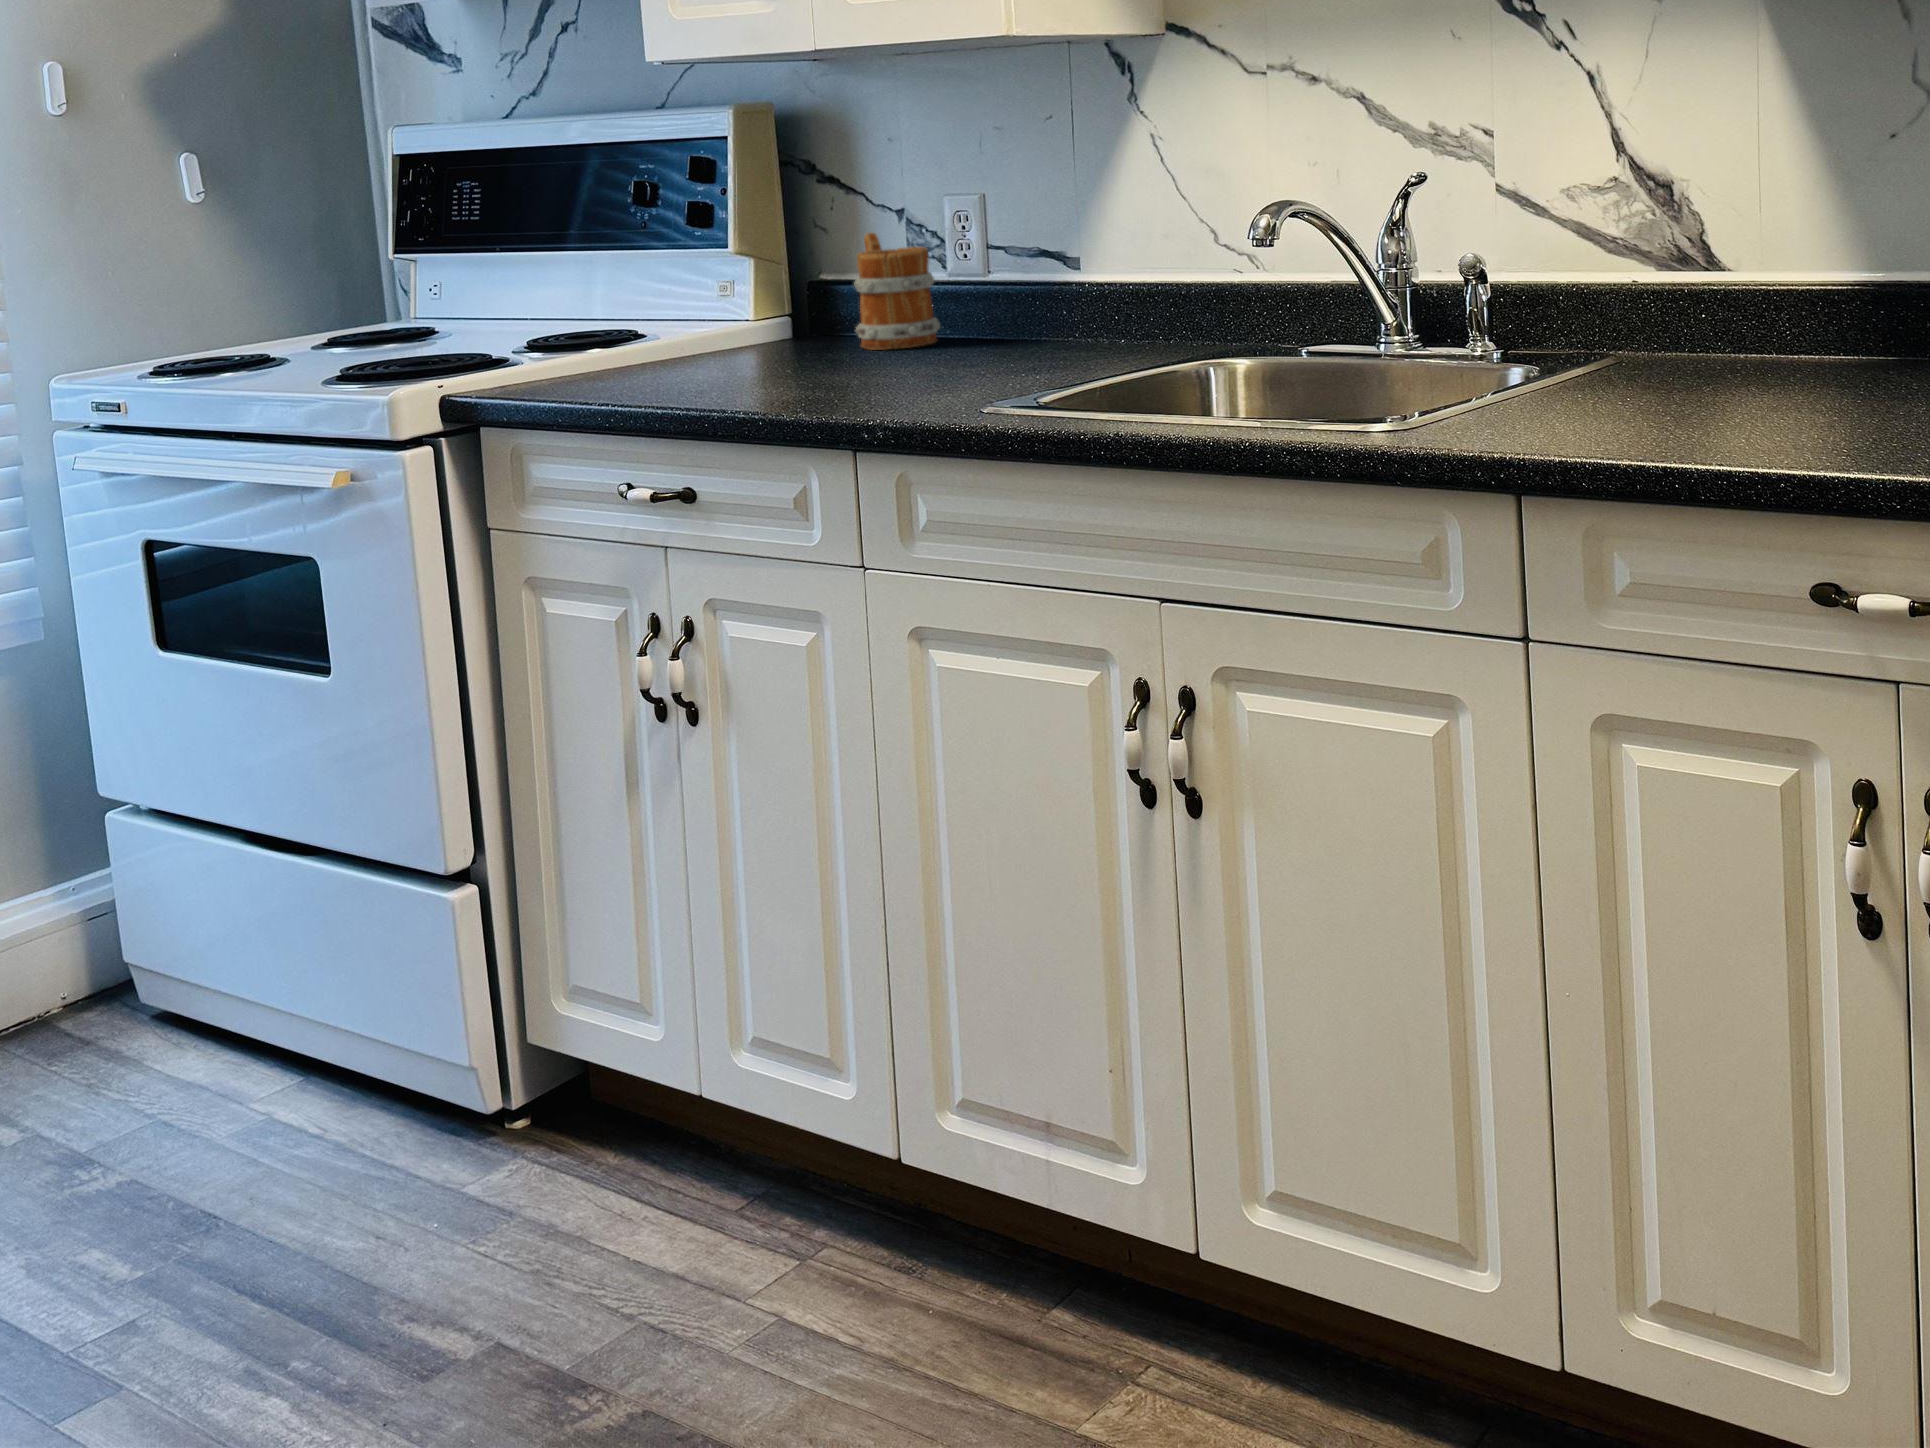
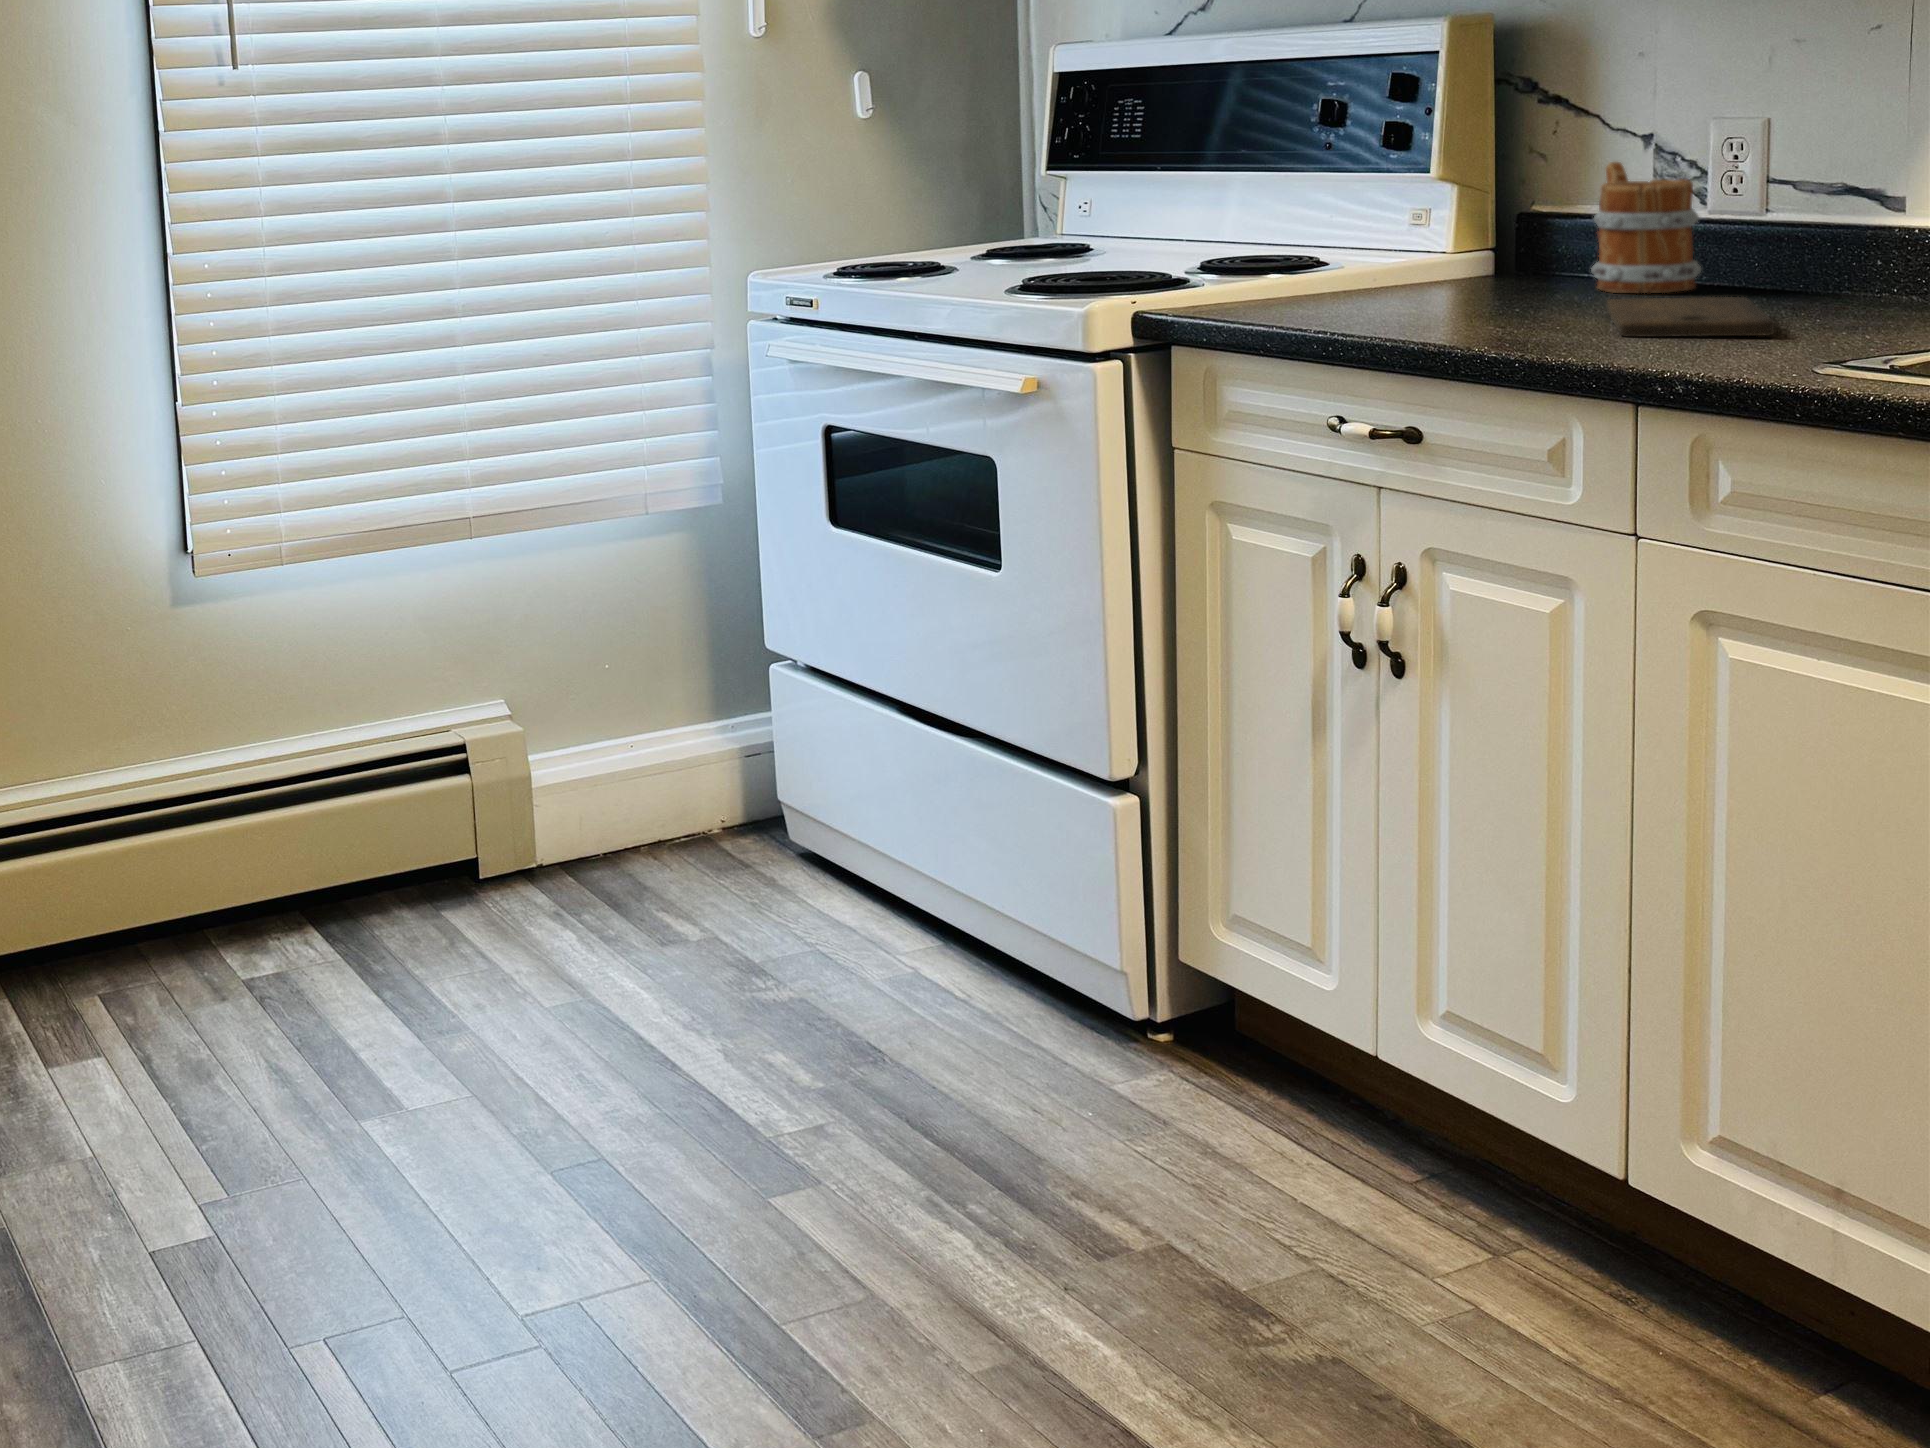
cutting board: none [849,349,967,391] -> present [1607,297,1774,337]

